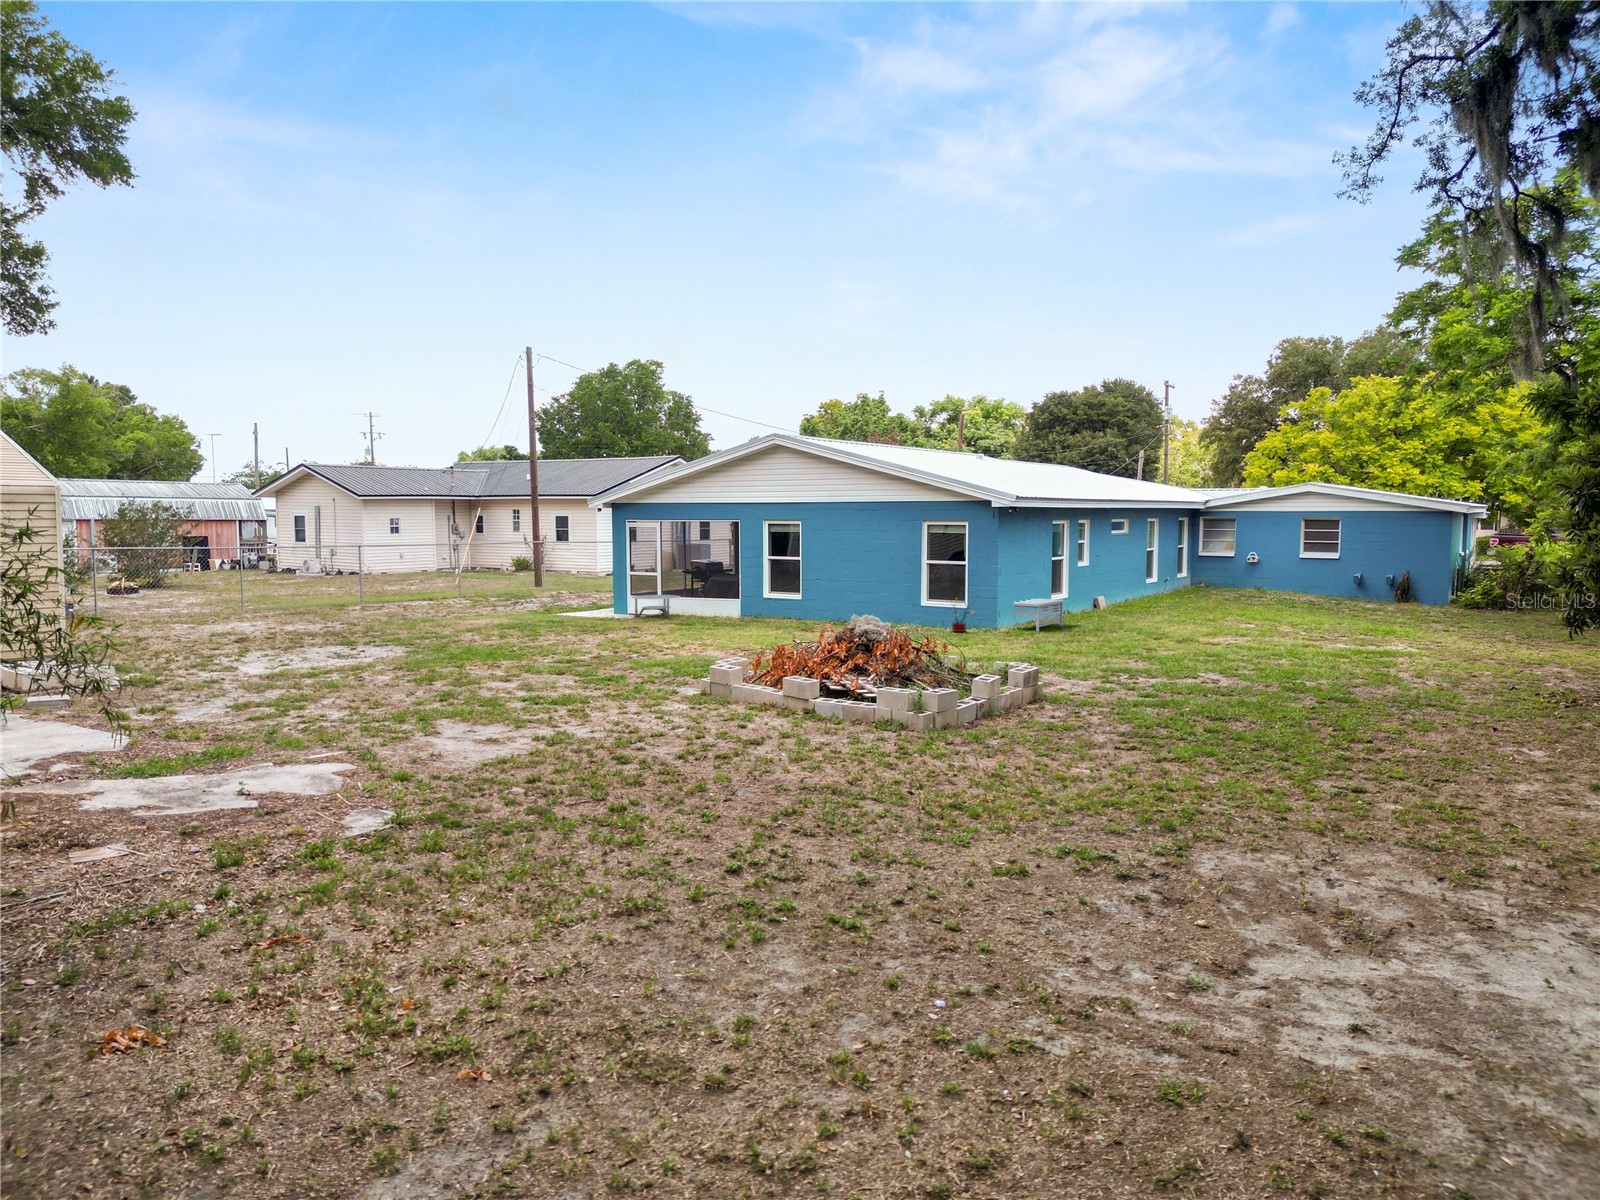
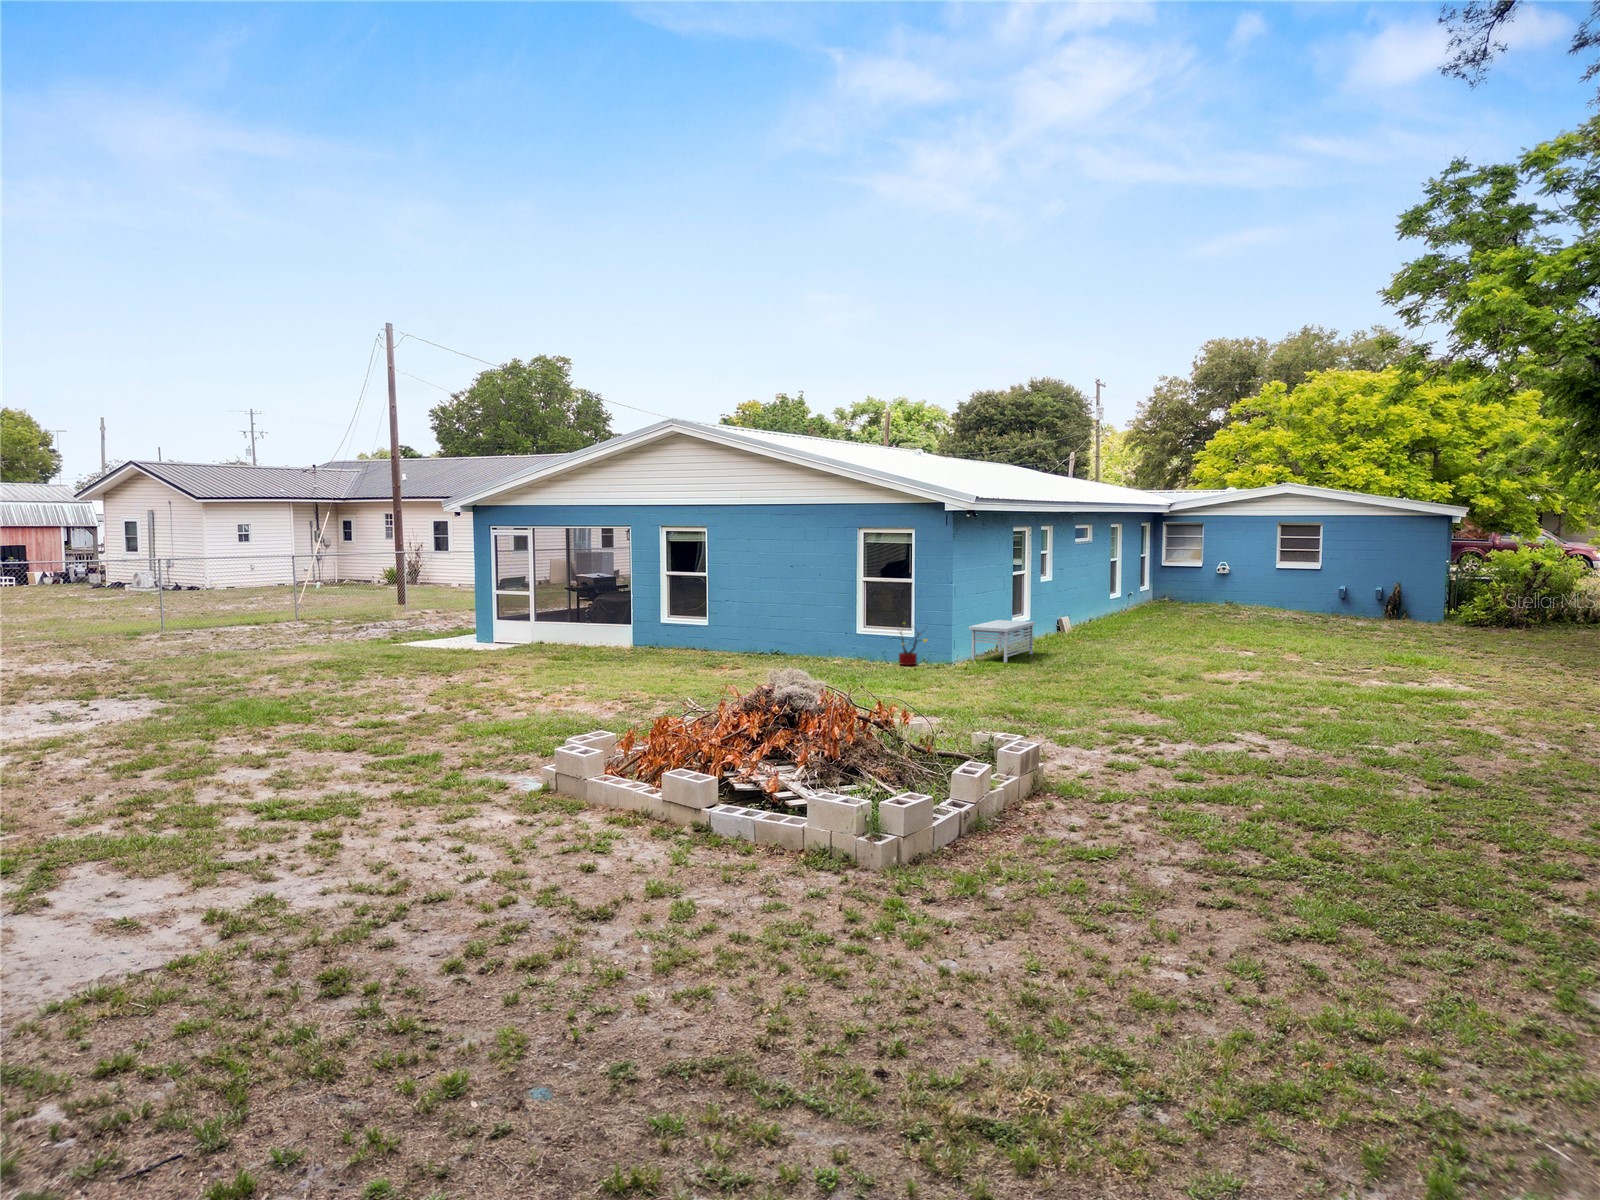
round table: present [632,595,680,618] -> none [493,617,557,647]

